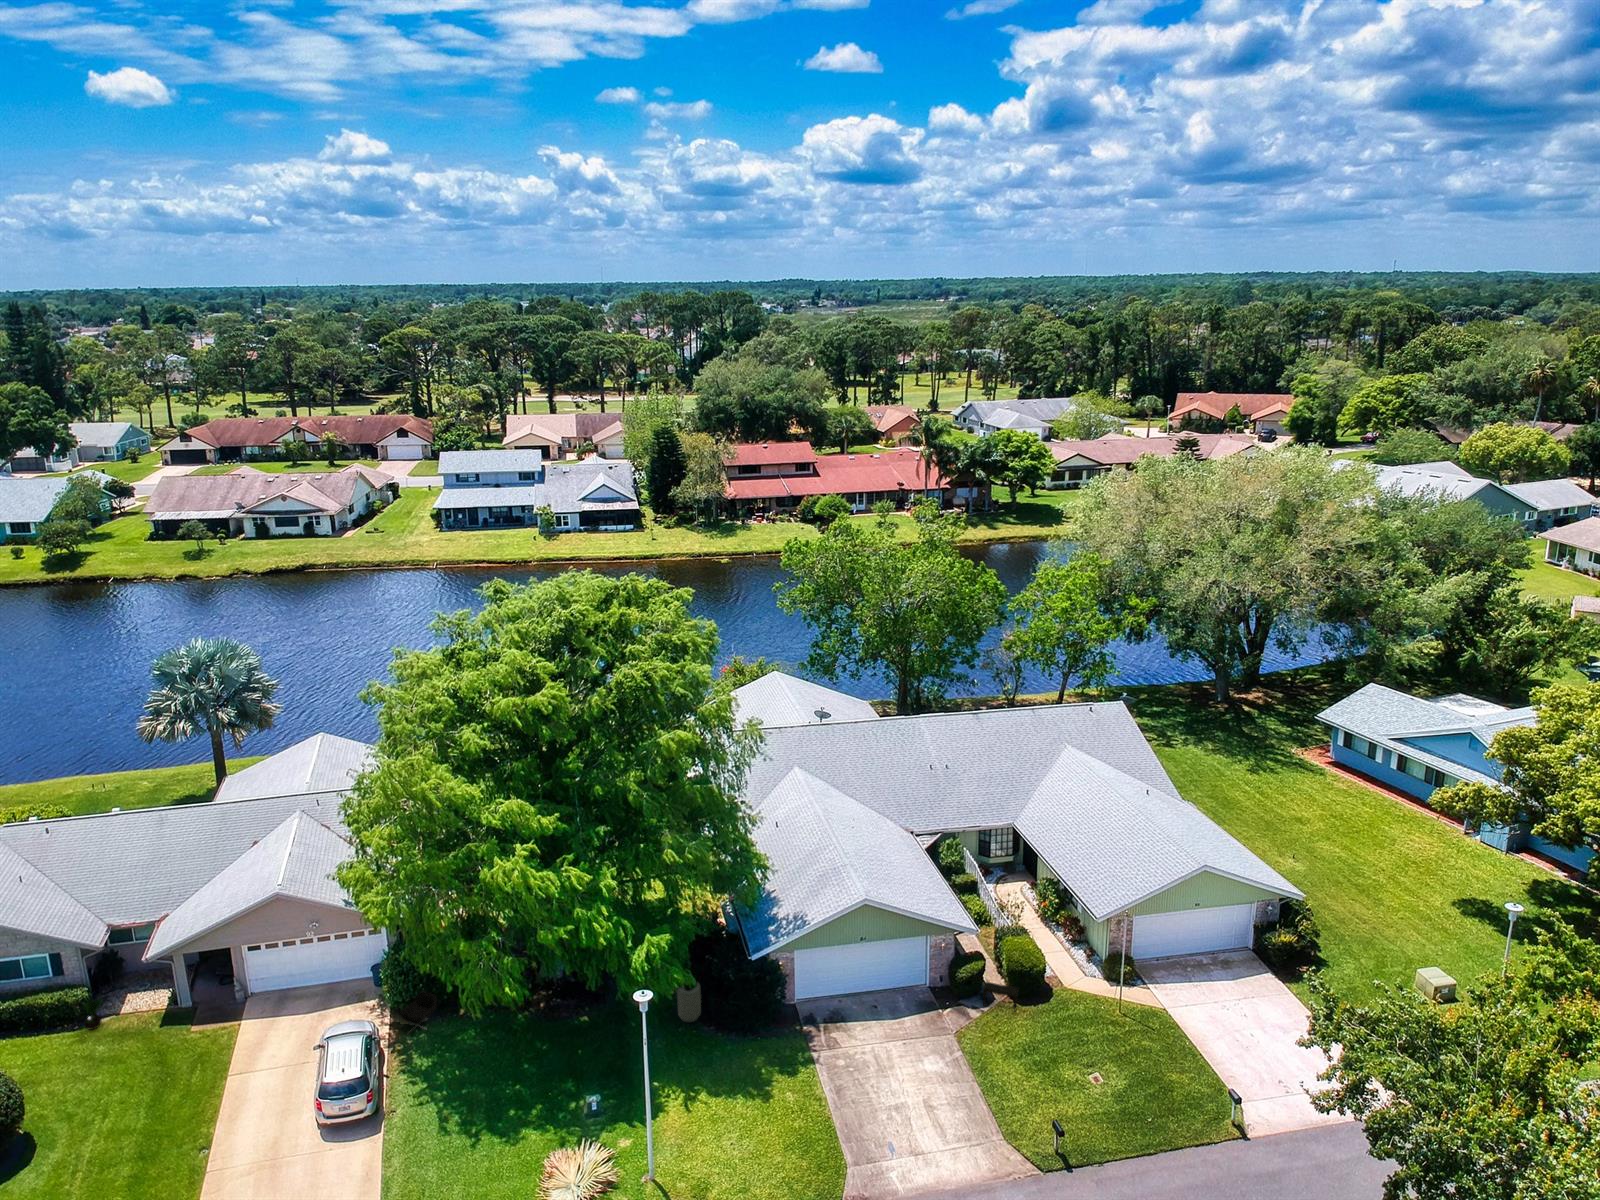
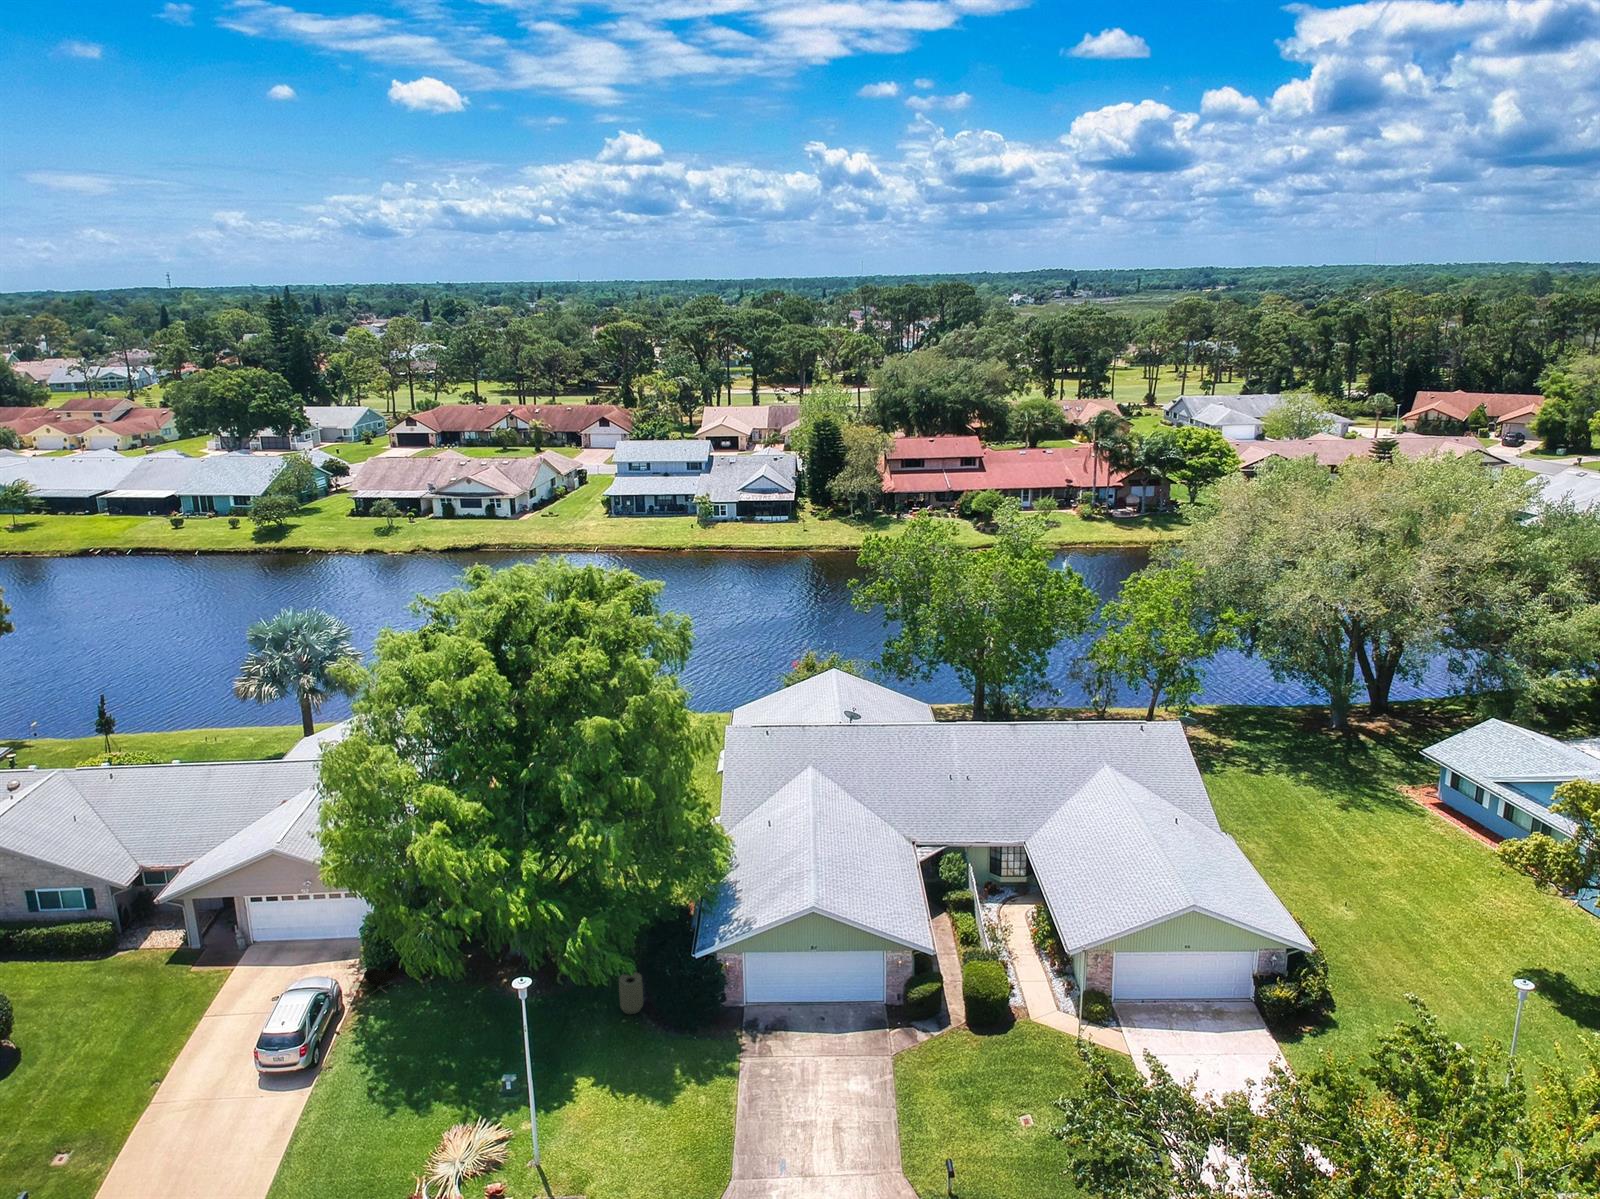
bench: present [983,982,1019,1012] -> none [933,1006,973,1042]
potted tree: present [84,1000,102,1030] -> none [104,932,123,961]

